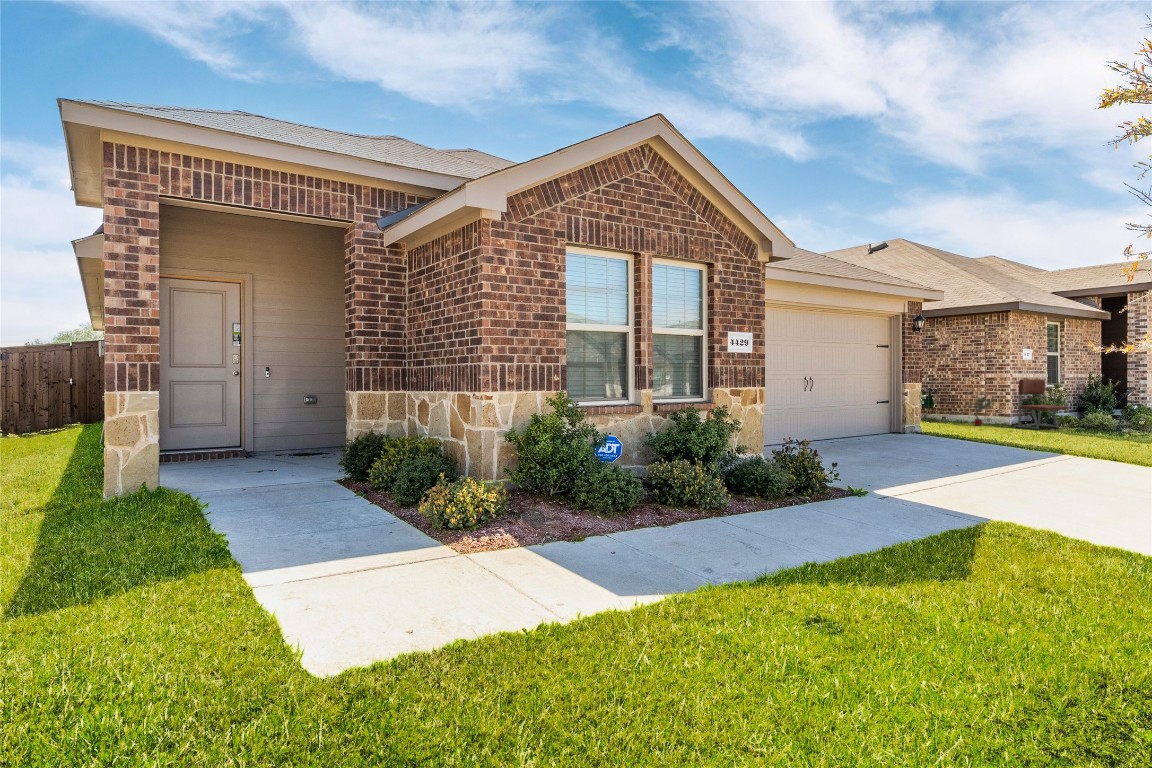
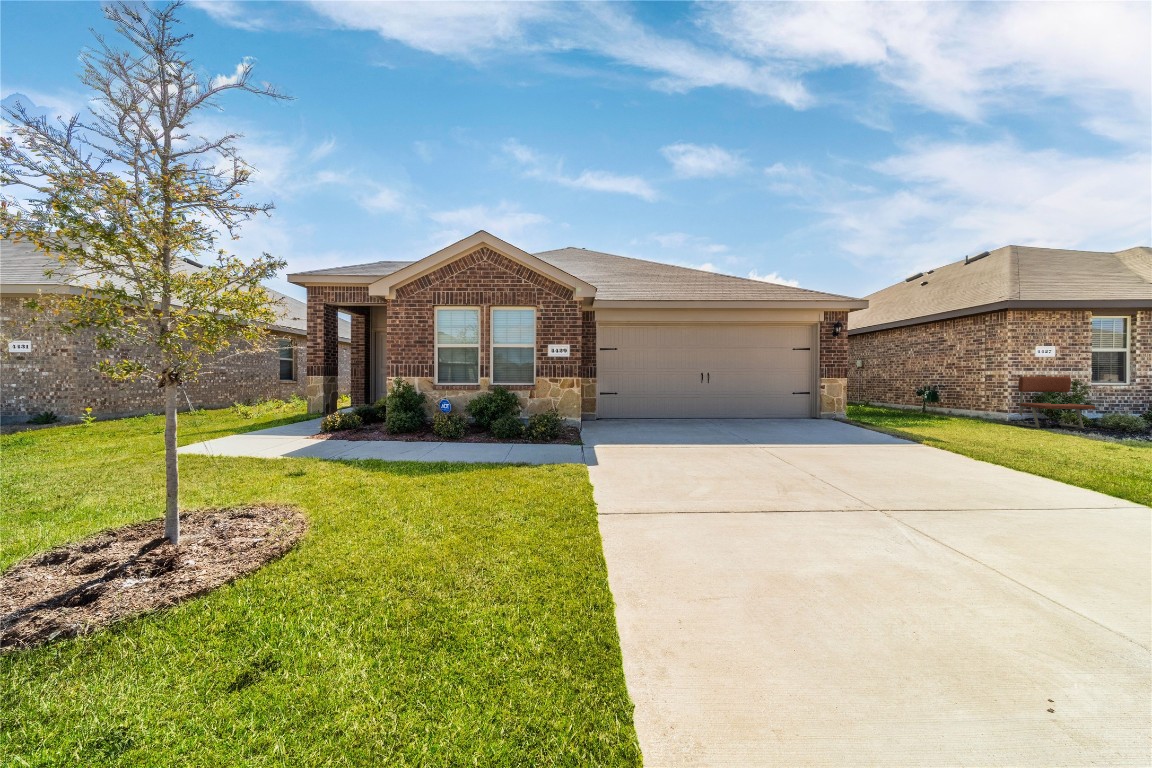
potted tree: present [966,392,994,426] -> none [957,388,987,421]

